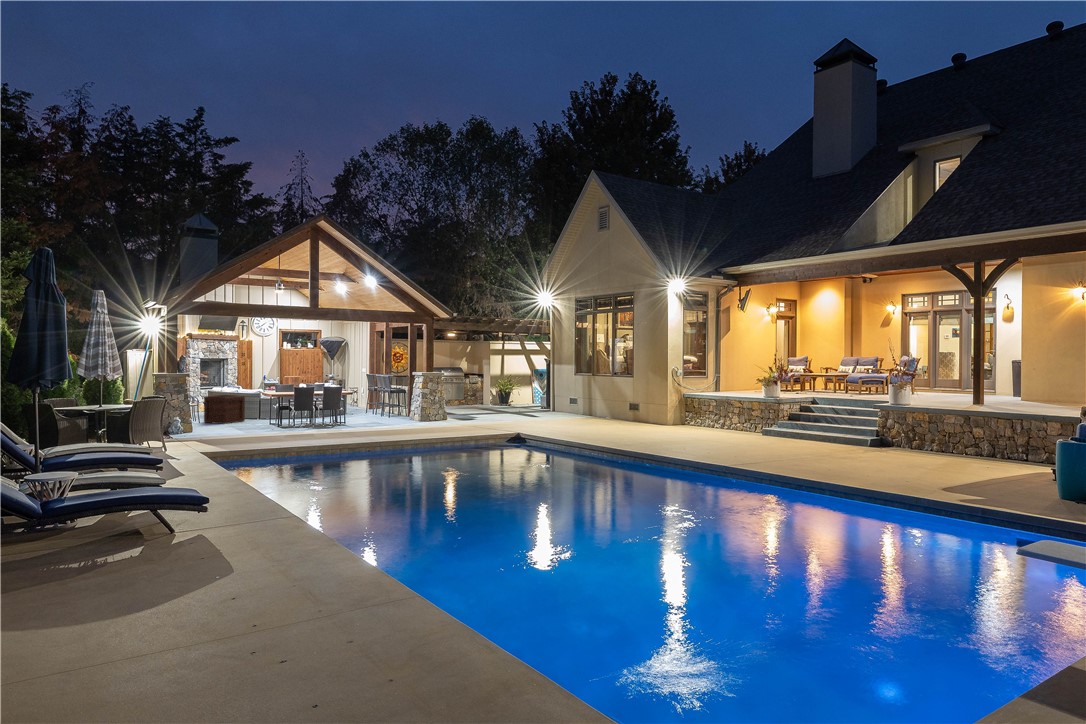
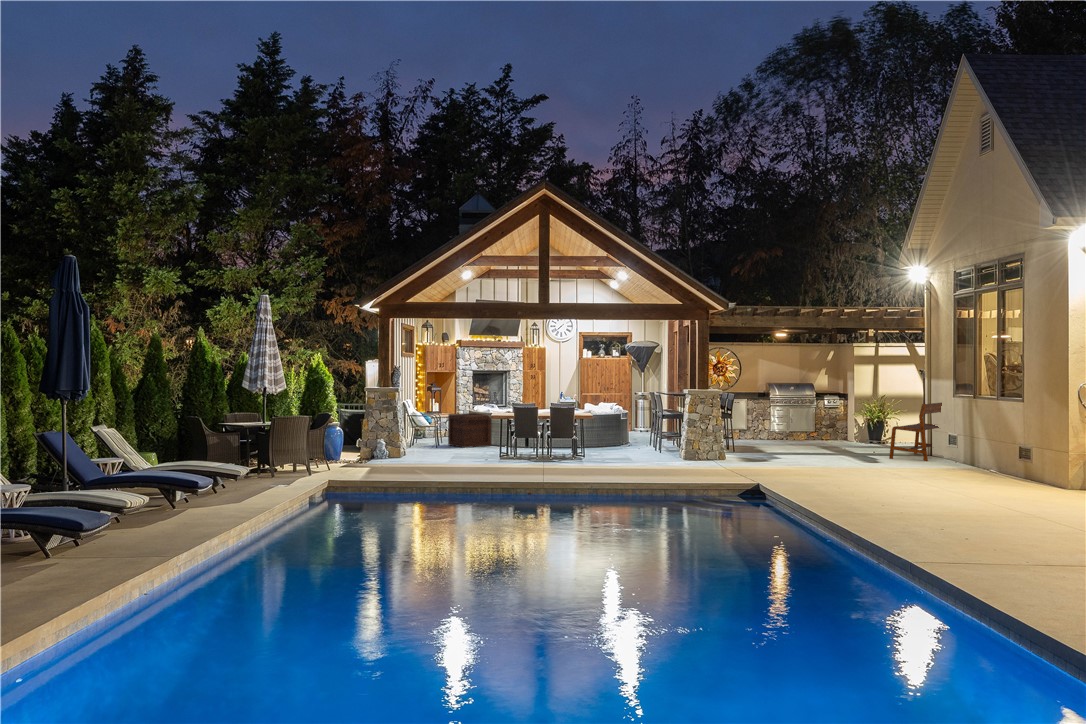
bench: none [538,378,566,415] -> present [889,403,942,461]

